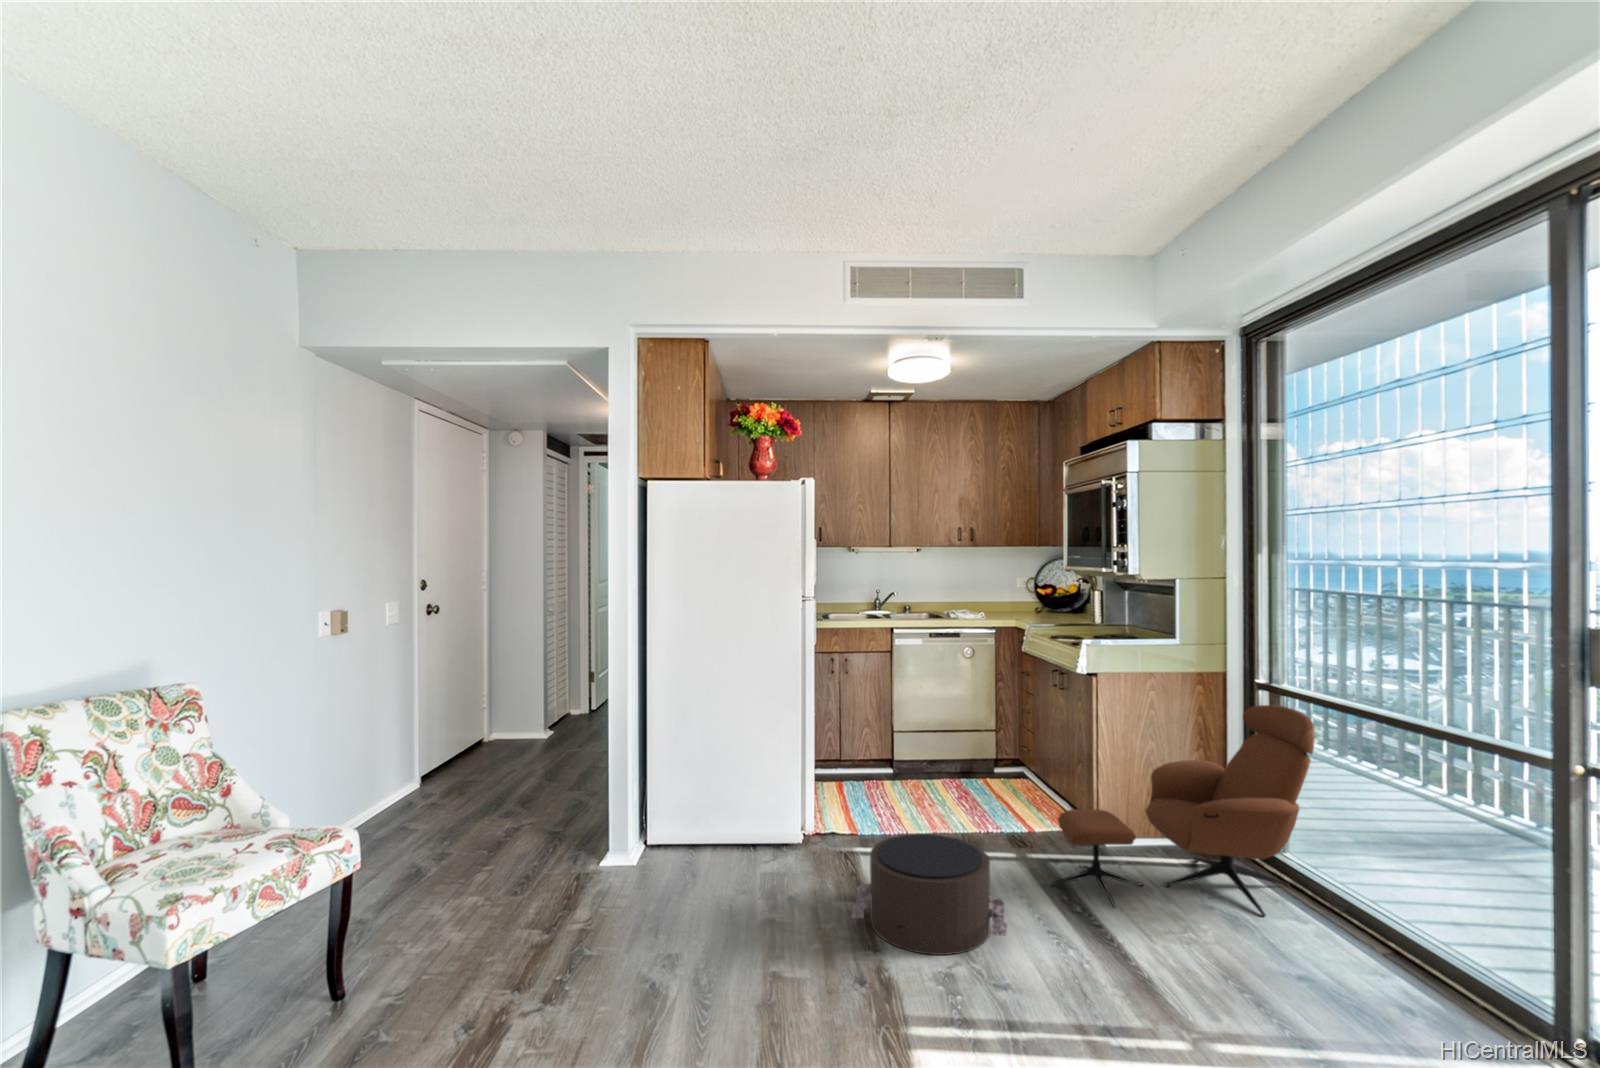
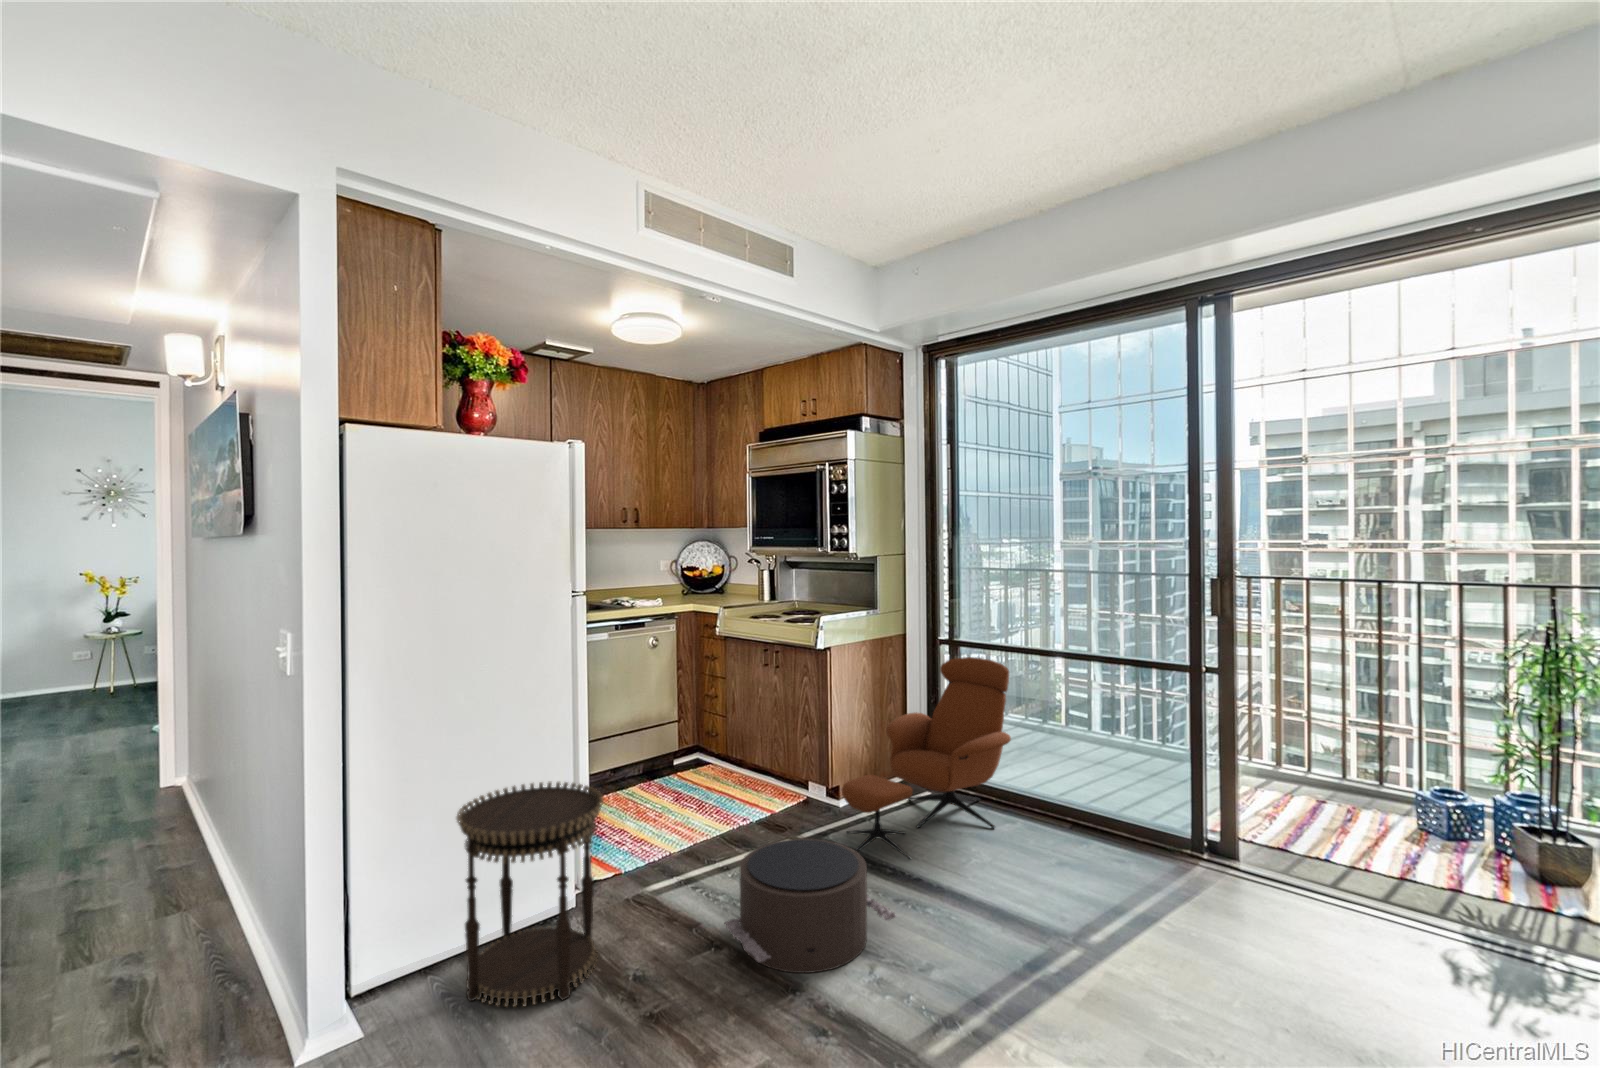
side table: none [684,734,786,893] -> present [457,782,603,1007]

